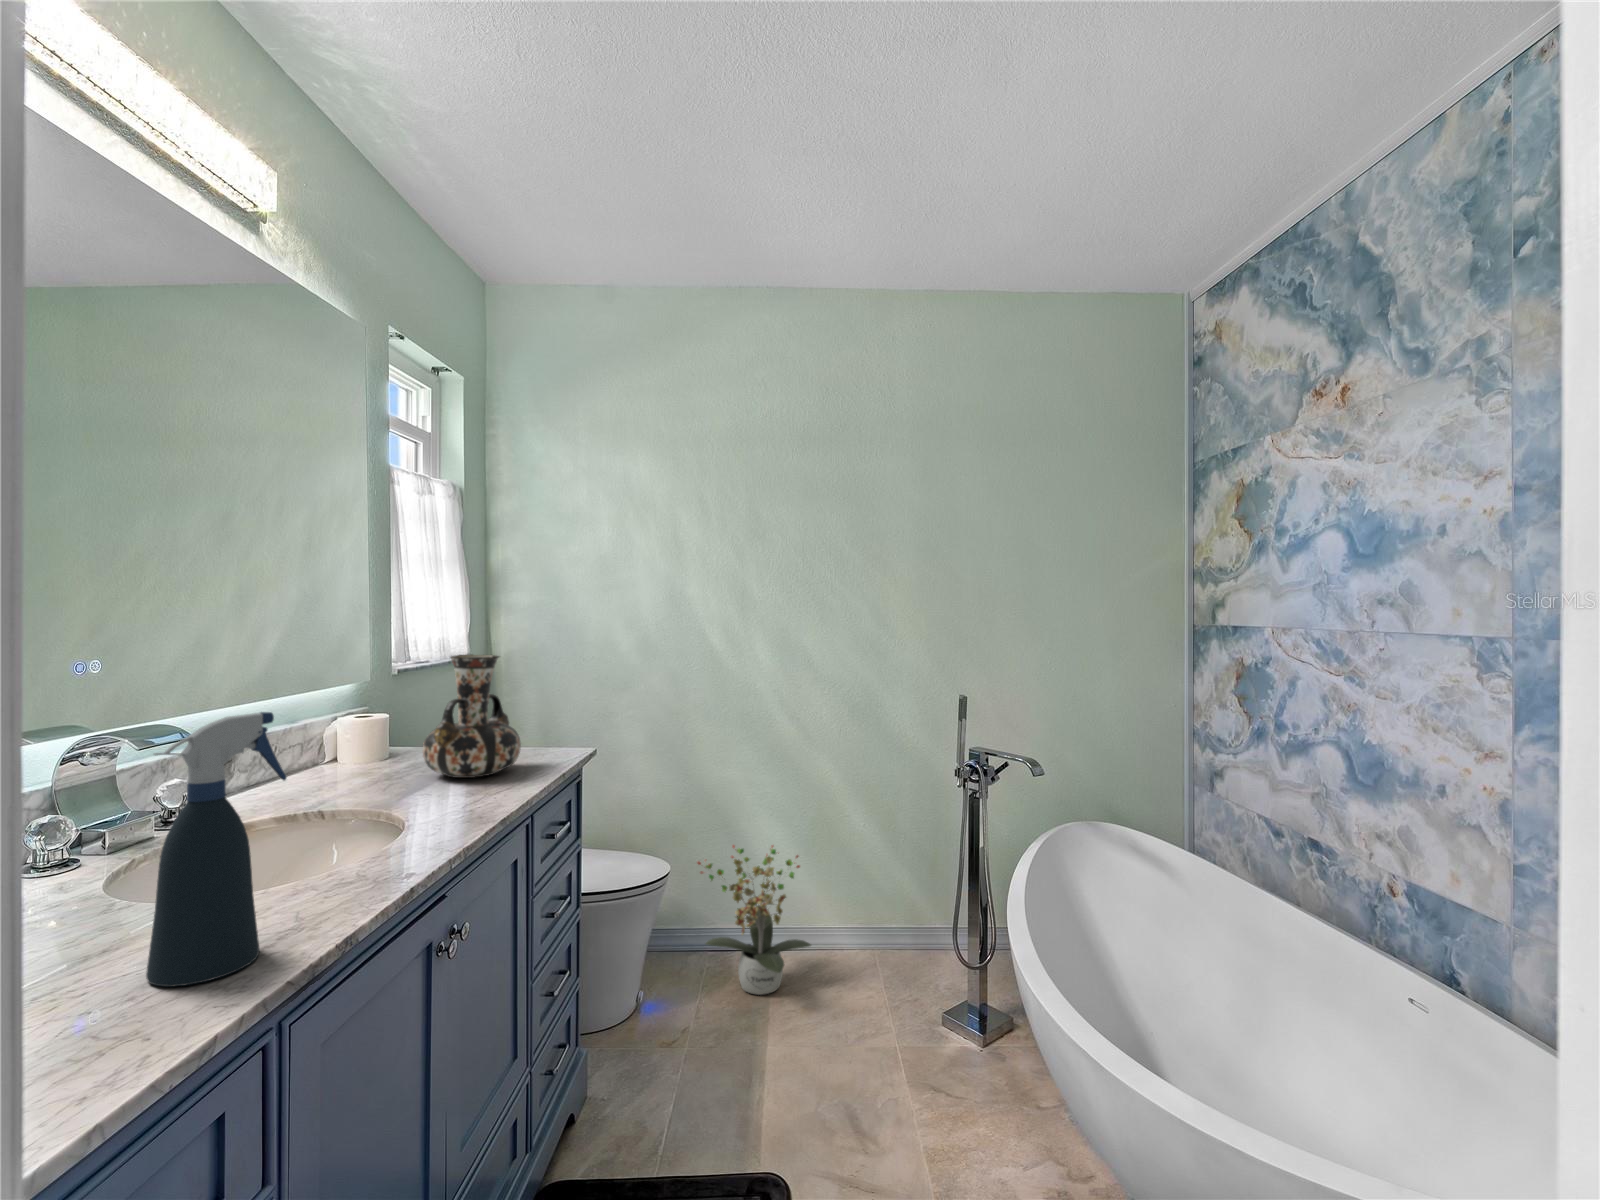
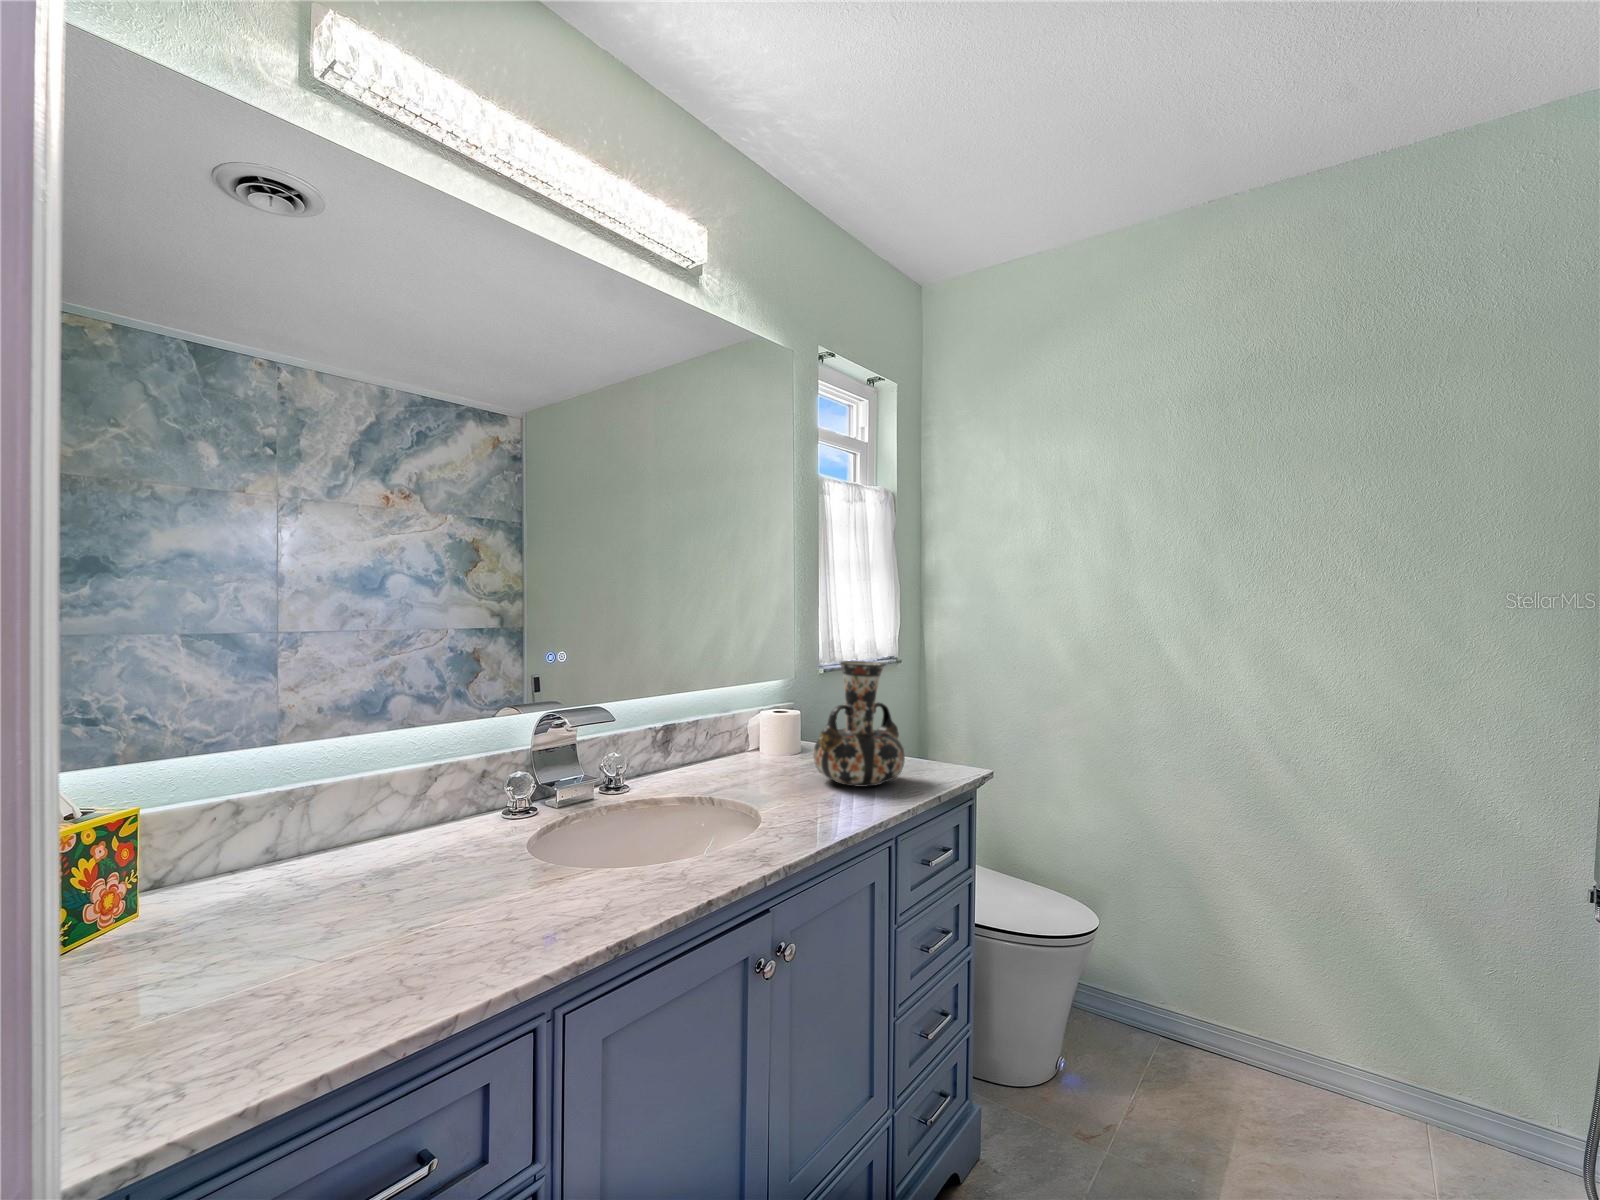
spray bottle: present [146,712,286,987] -> none [488,710,599,946]
potted plant: present [698,845,811,995] -> none [1135,912,1298,1116]

